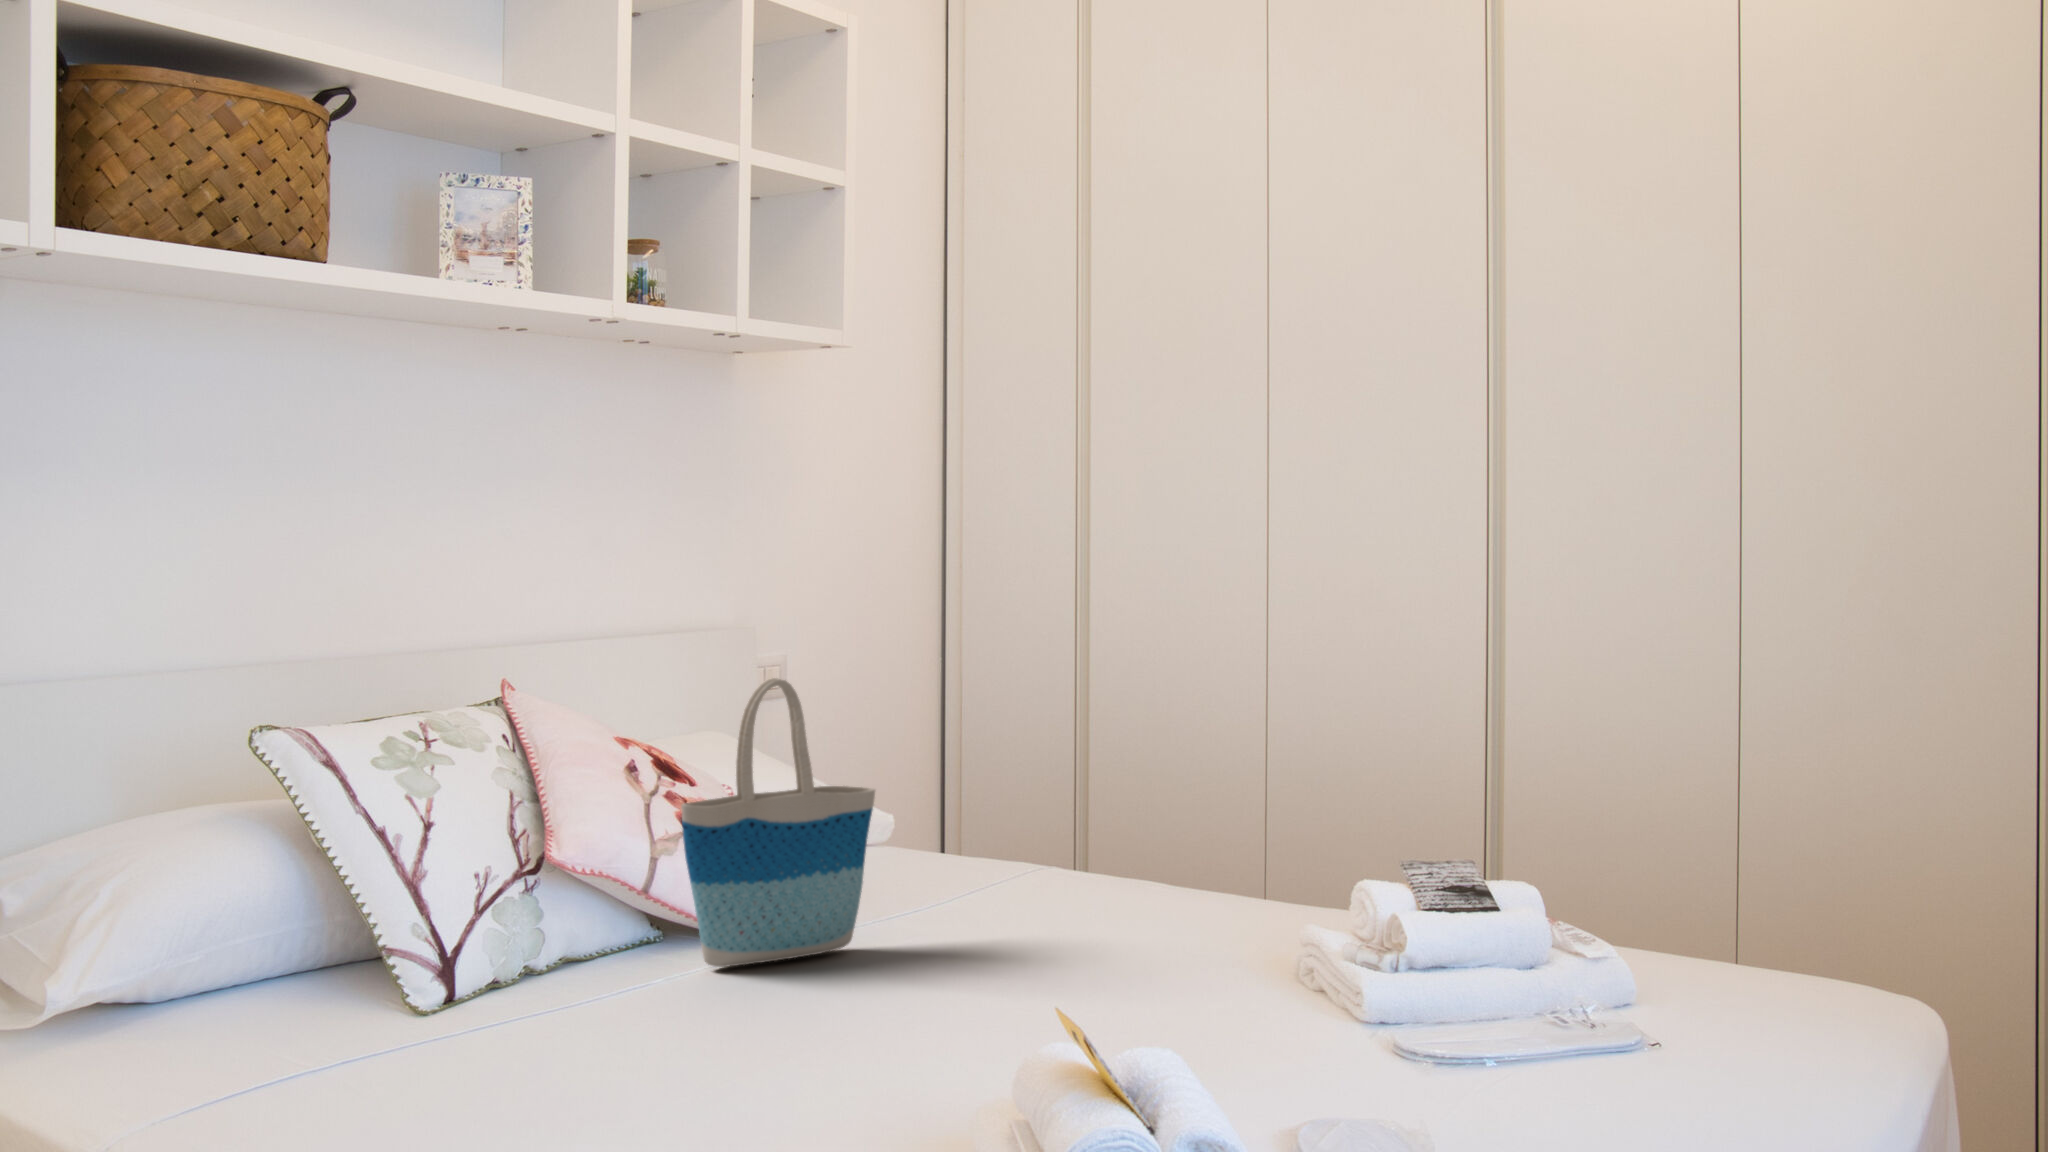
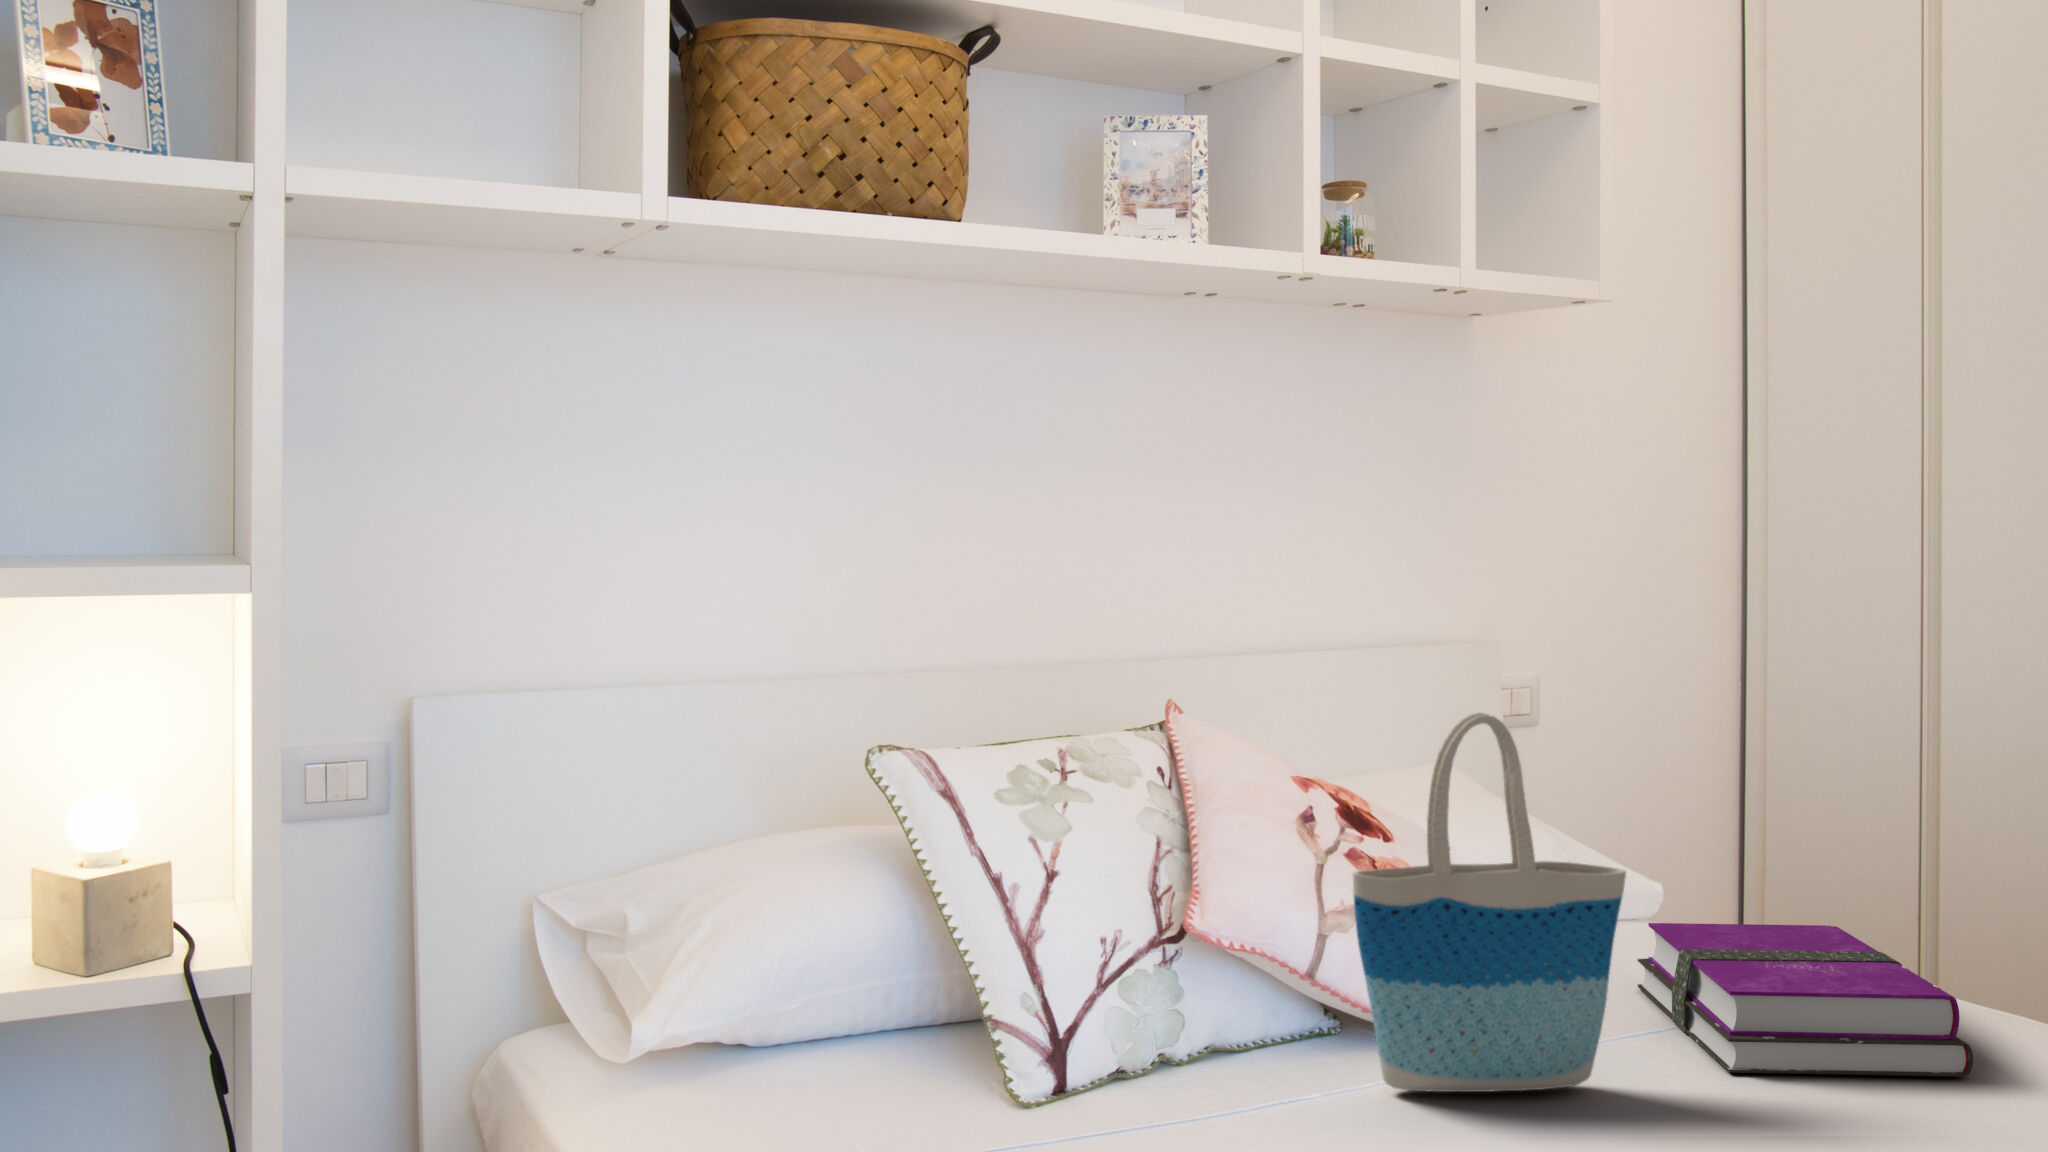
hardback book: none [875,826,1091,929] -> present [1637,923,1973,1076]

